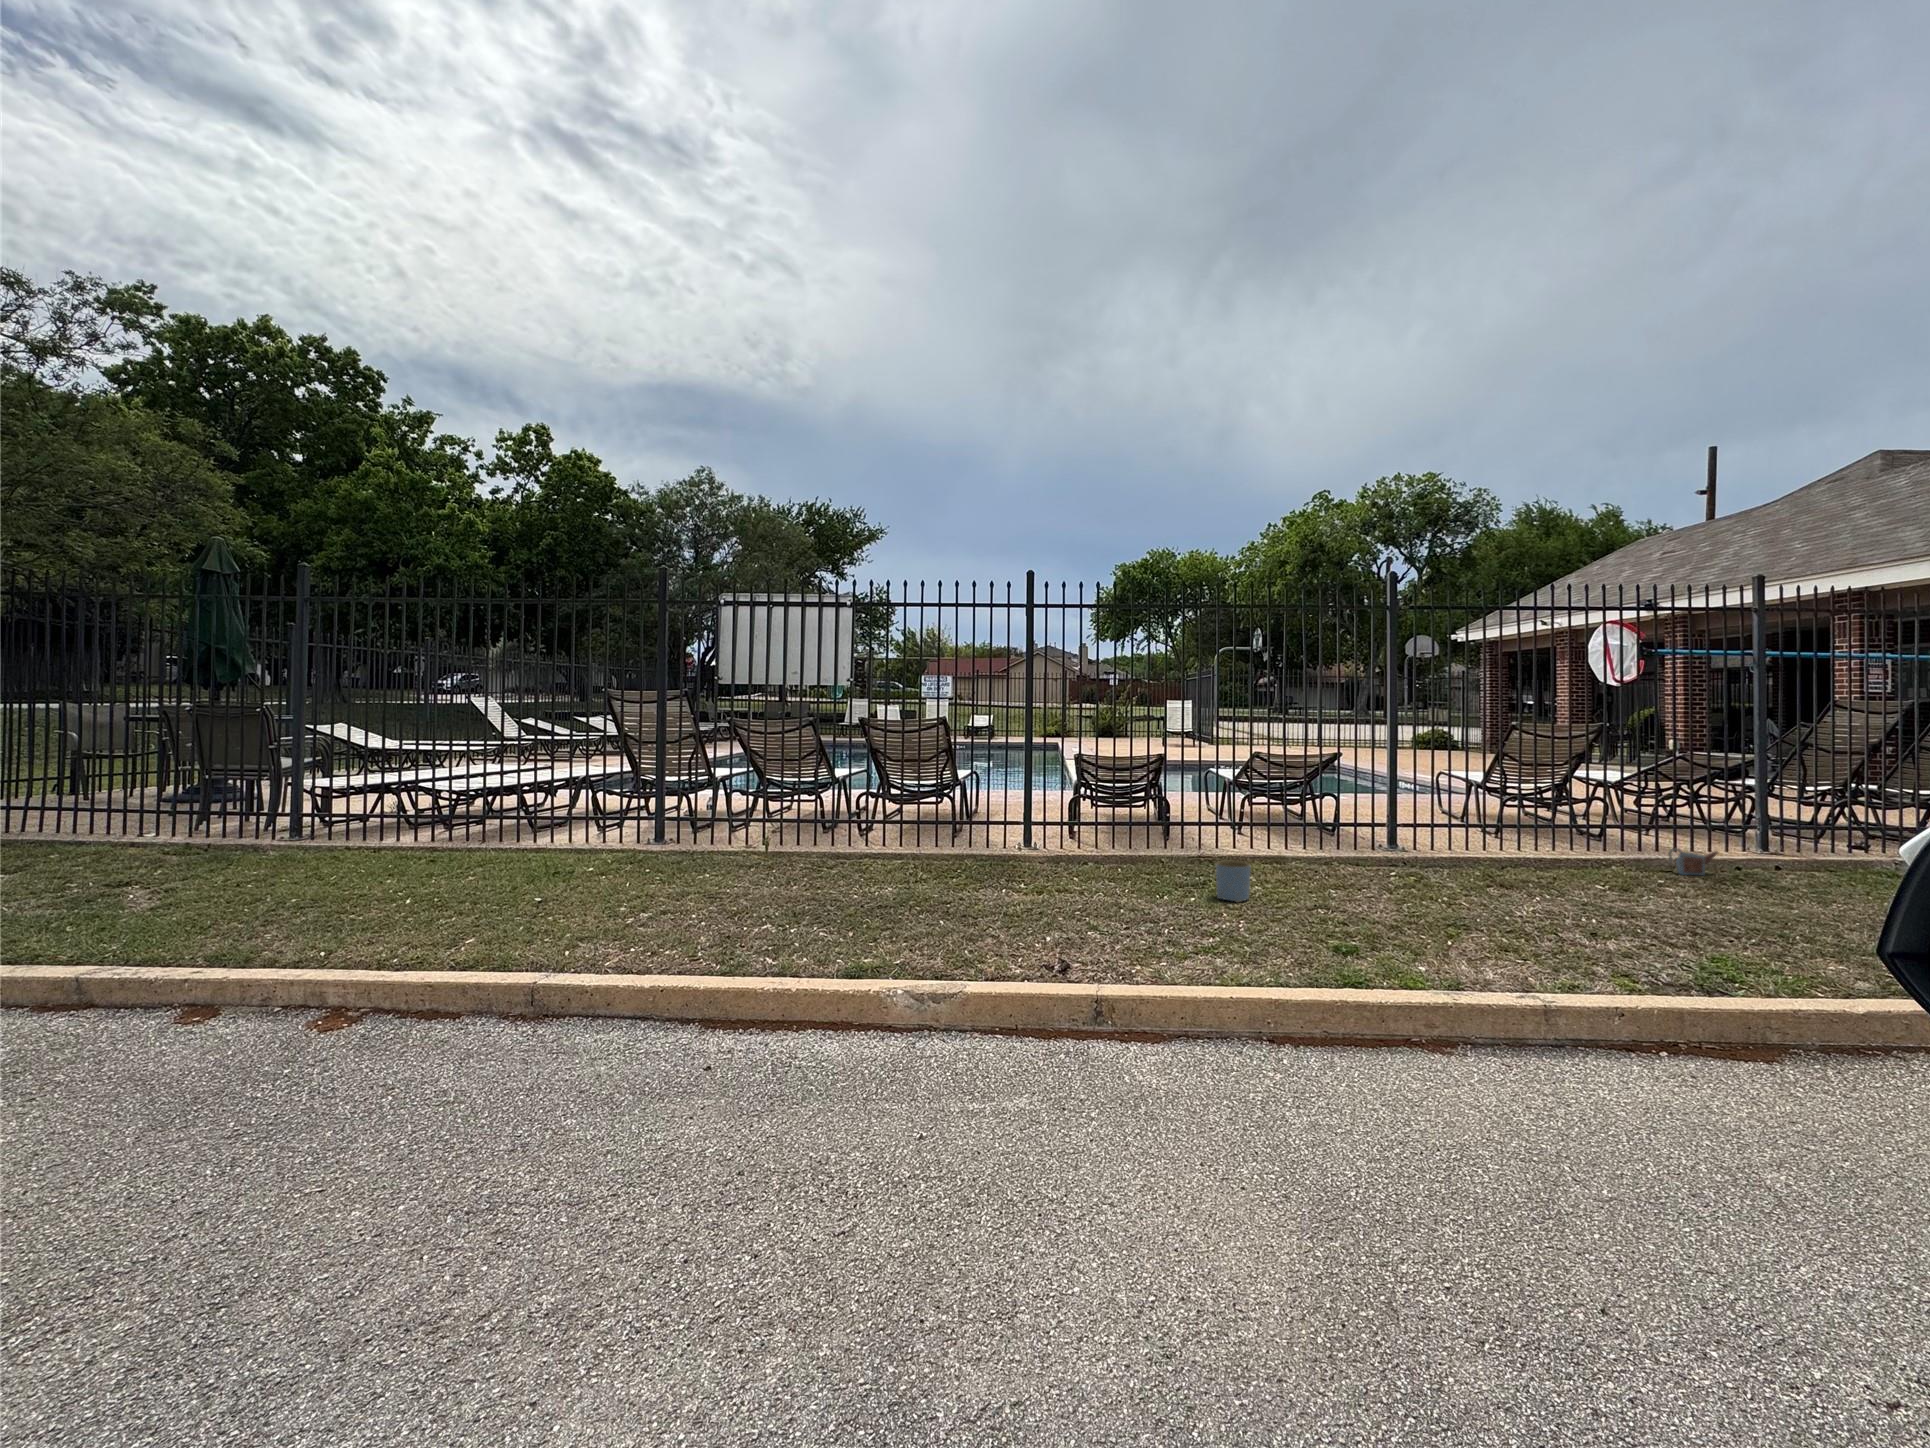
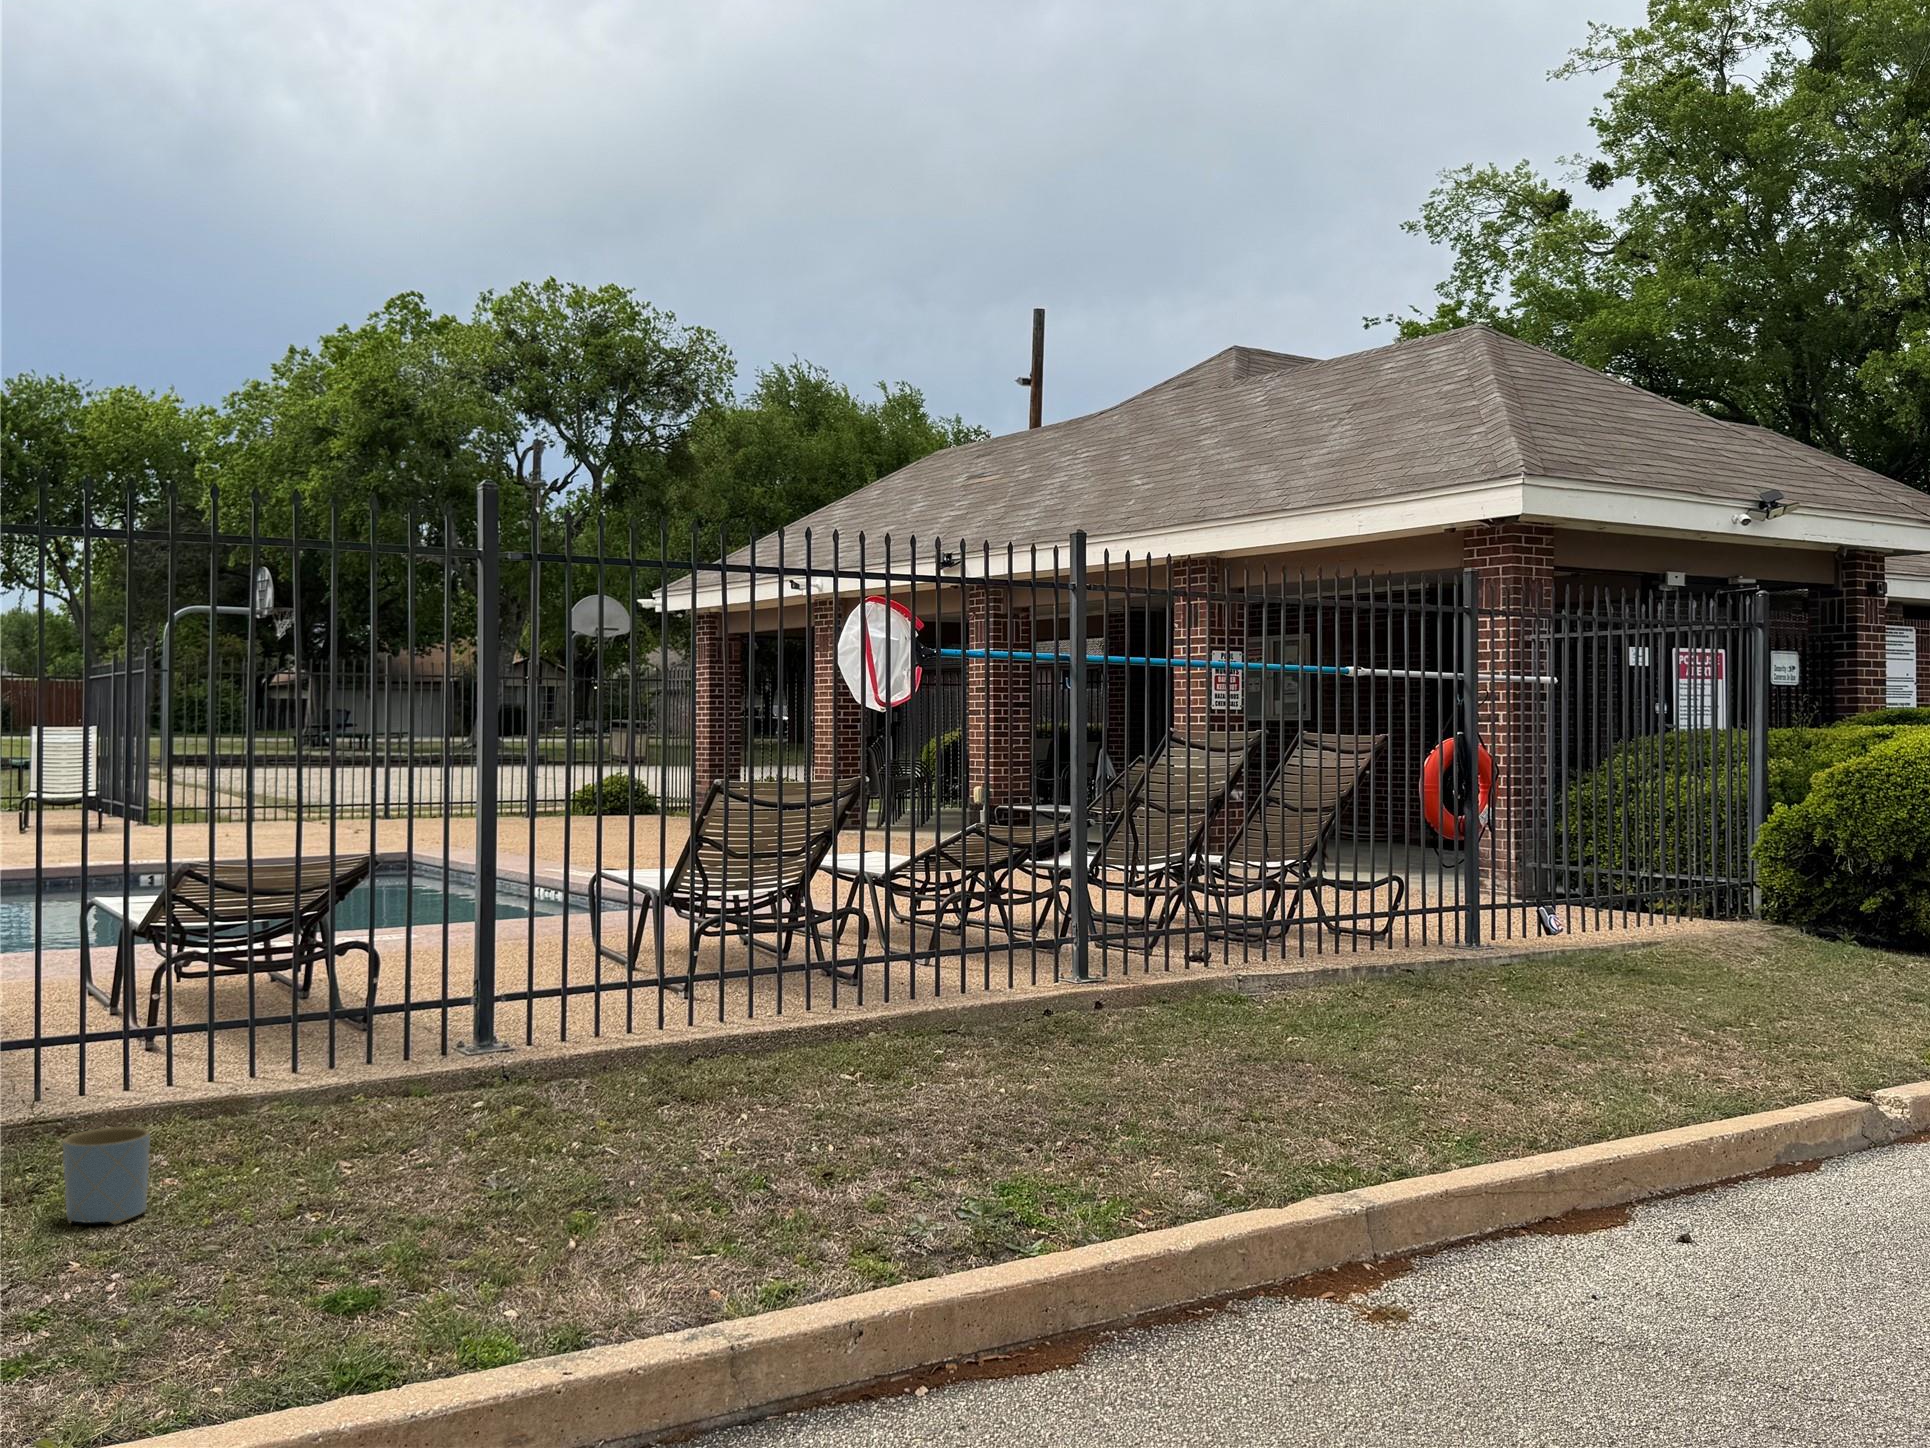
watering can: present [1668,848,1718,875] -> none [946,989,1020,1036]

